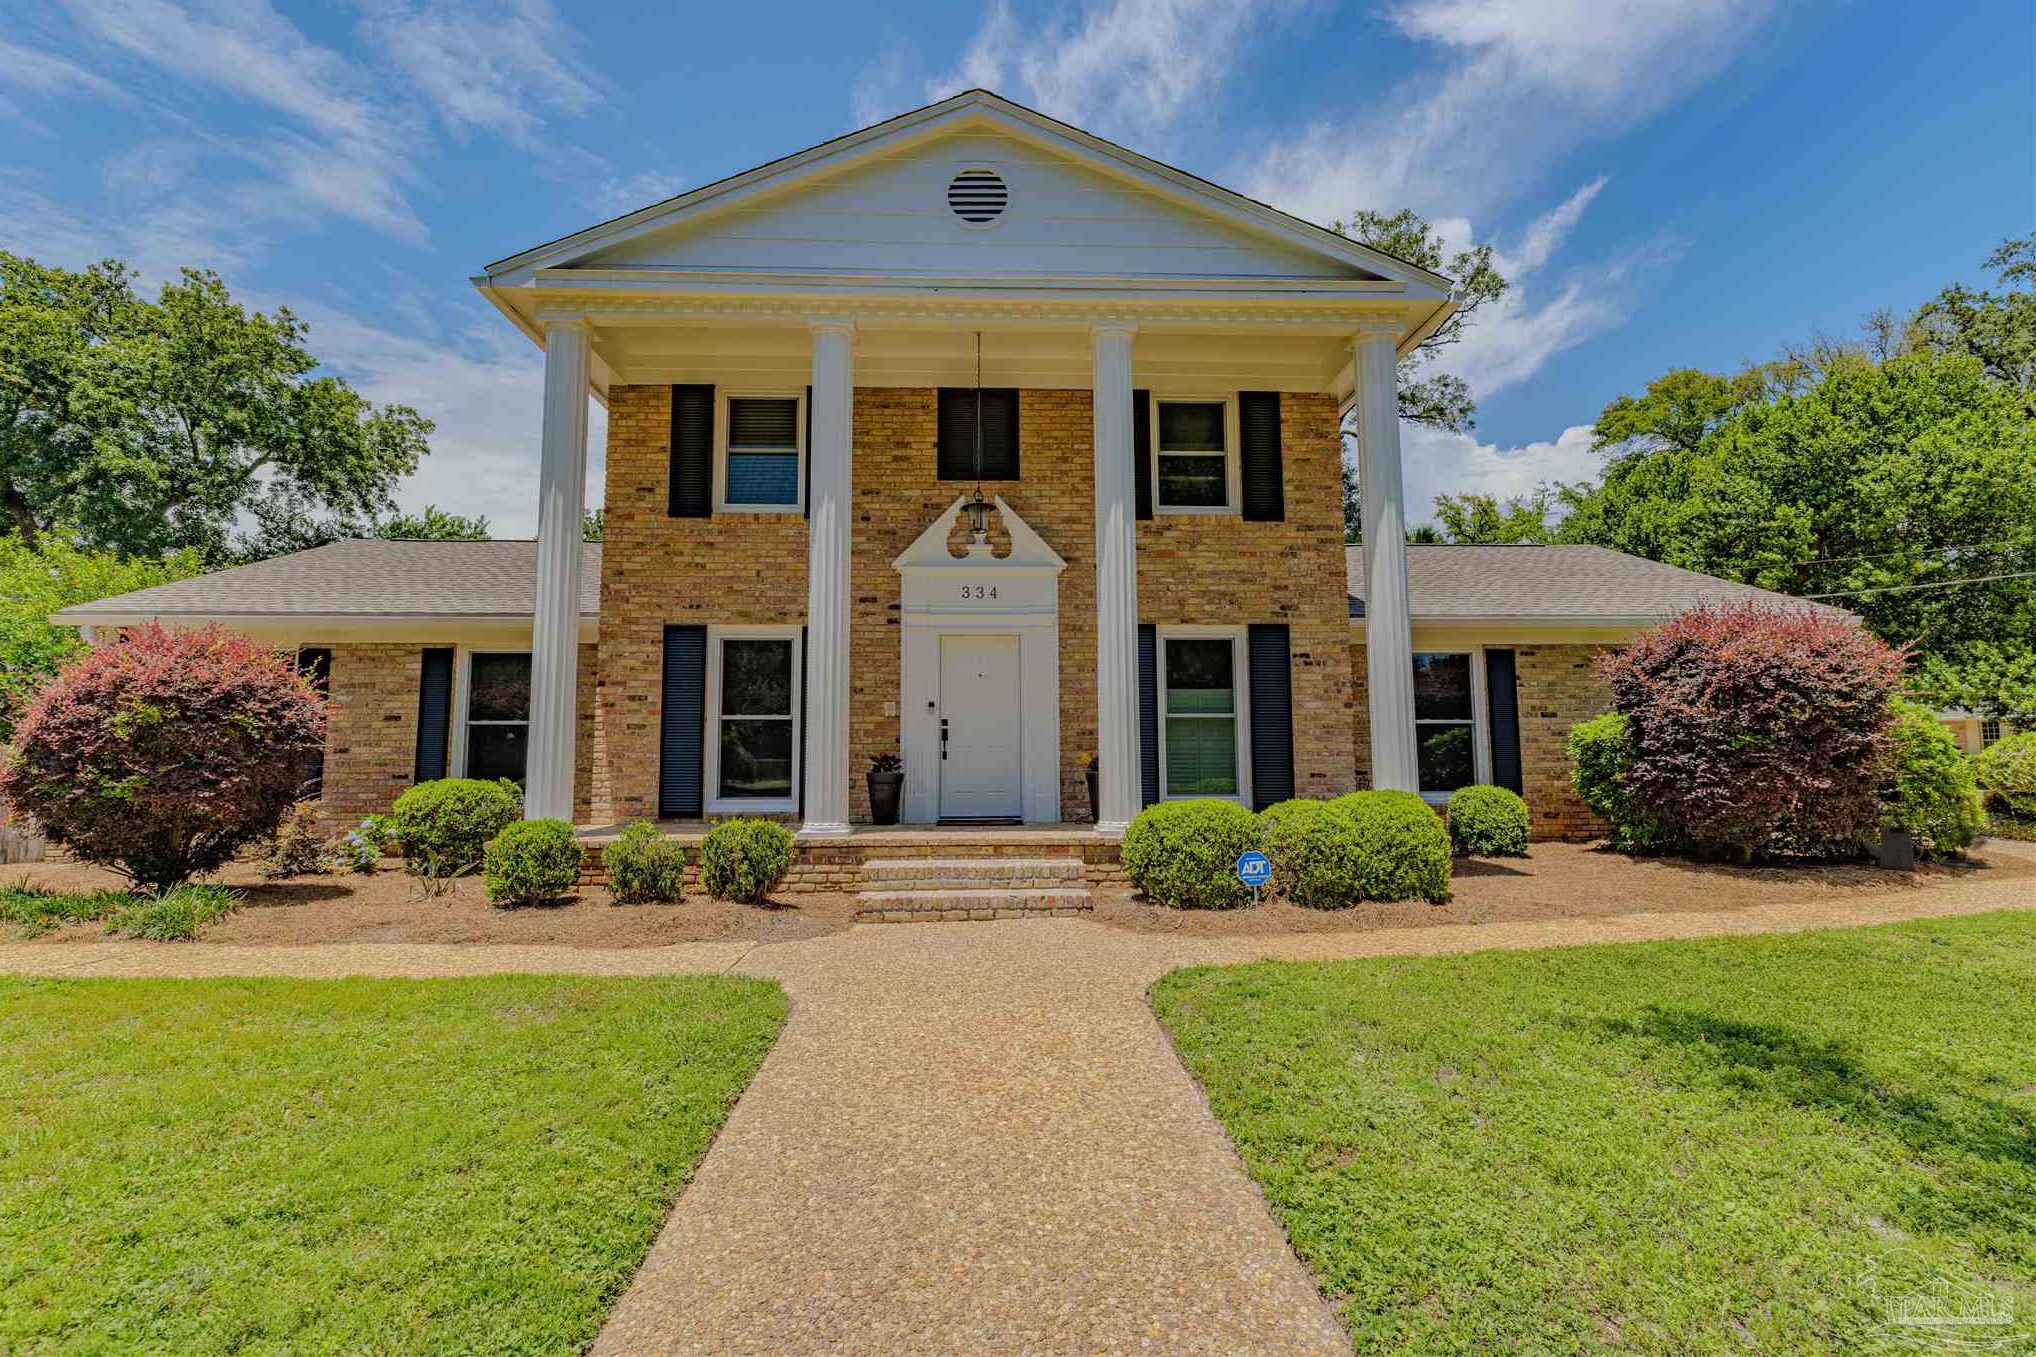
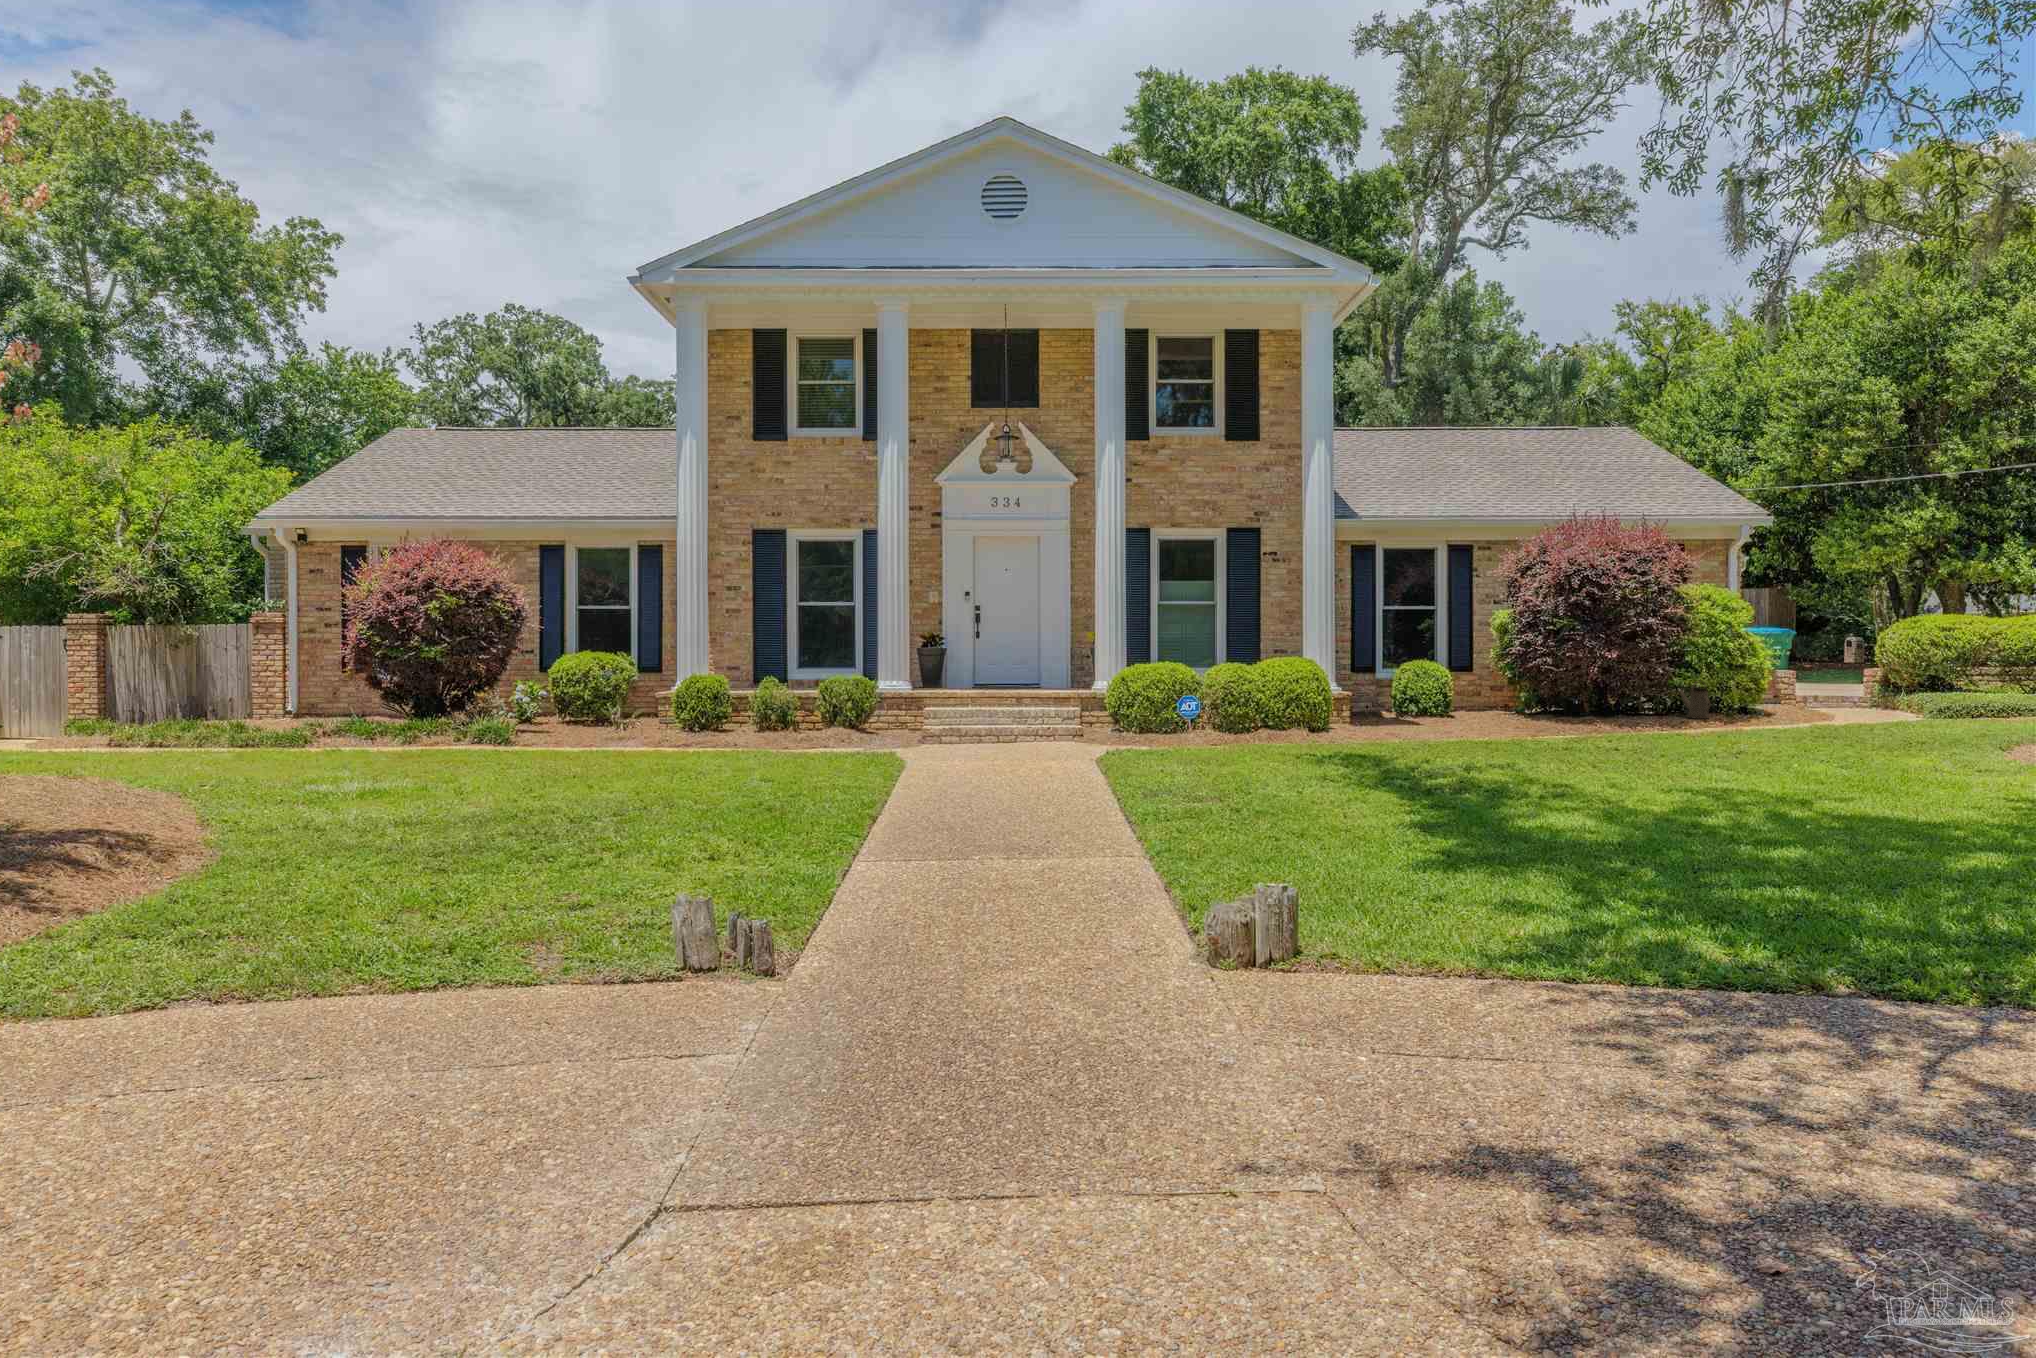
potted tree: present [1940,809,1989,868] -> none [1741,671,1773,718]

